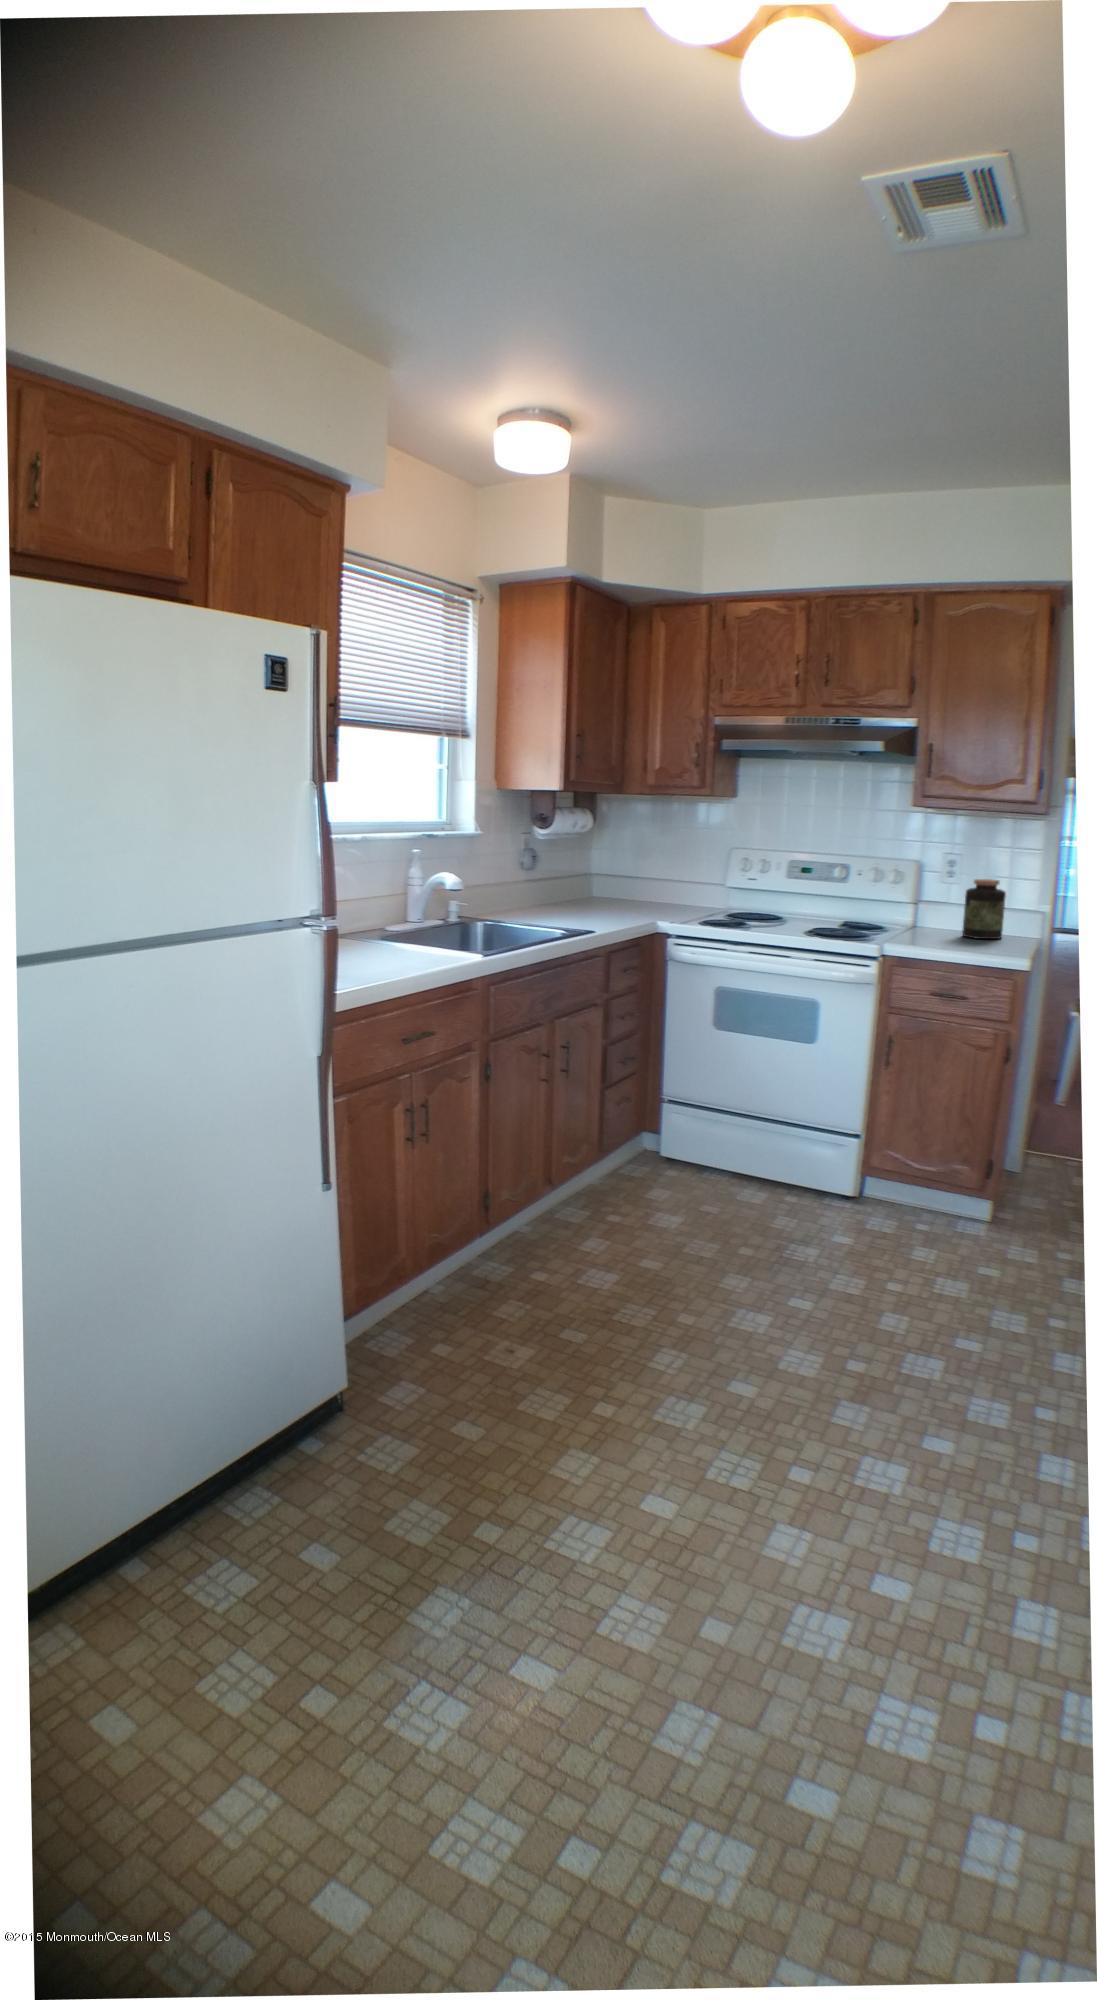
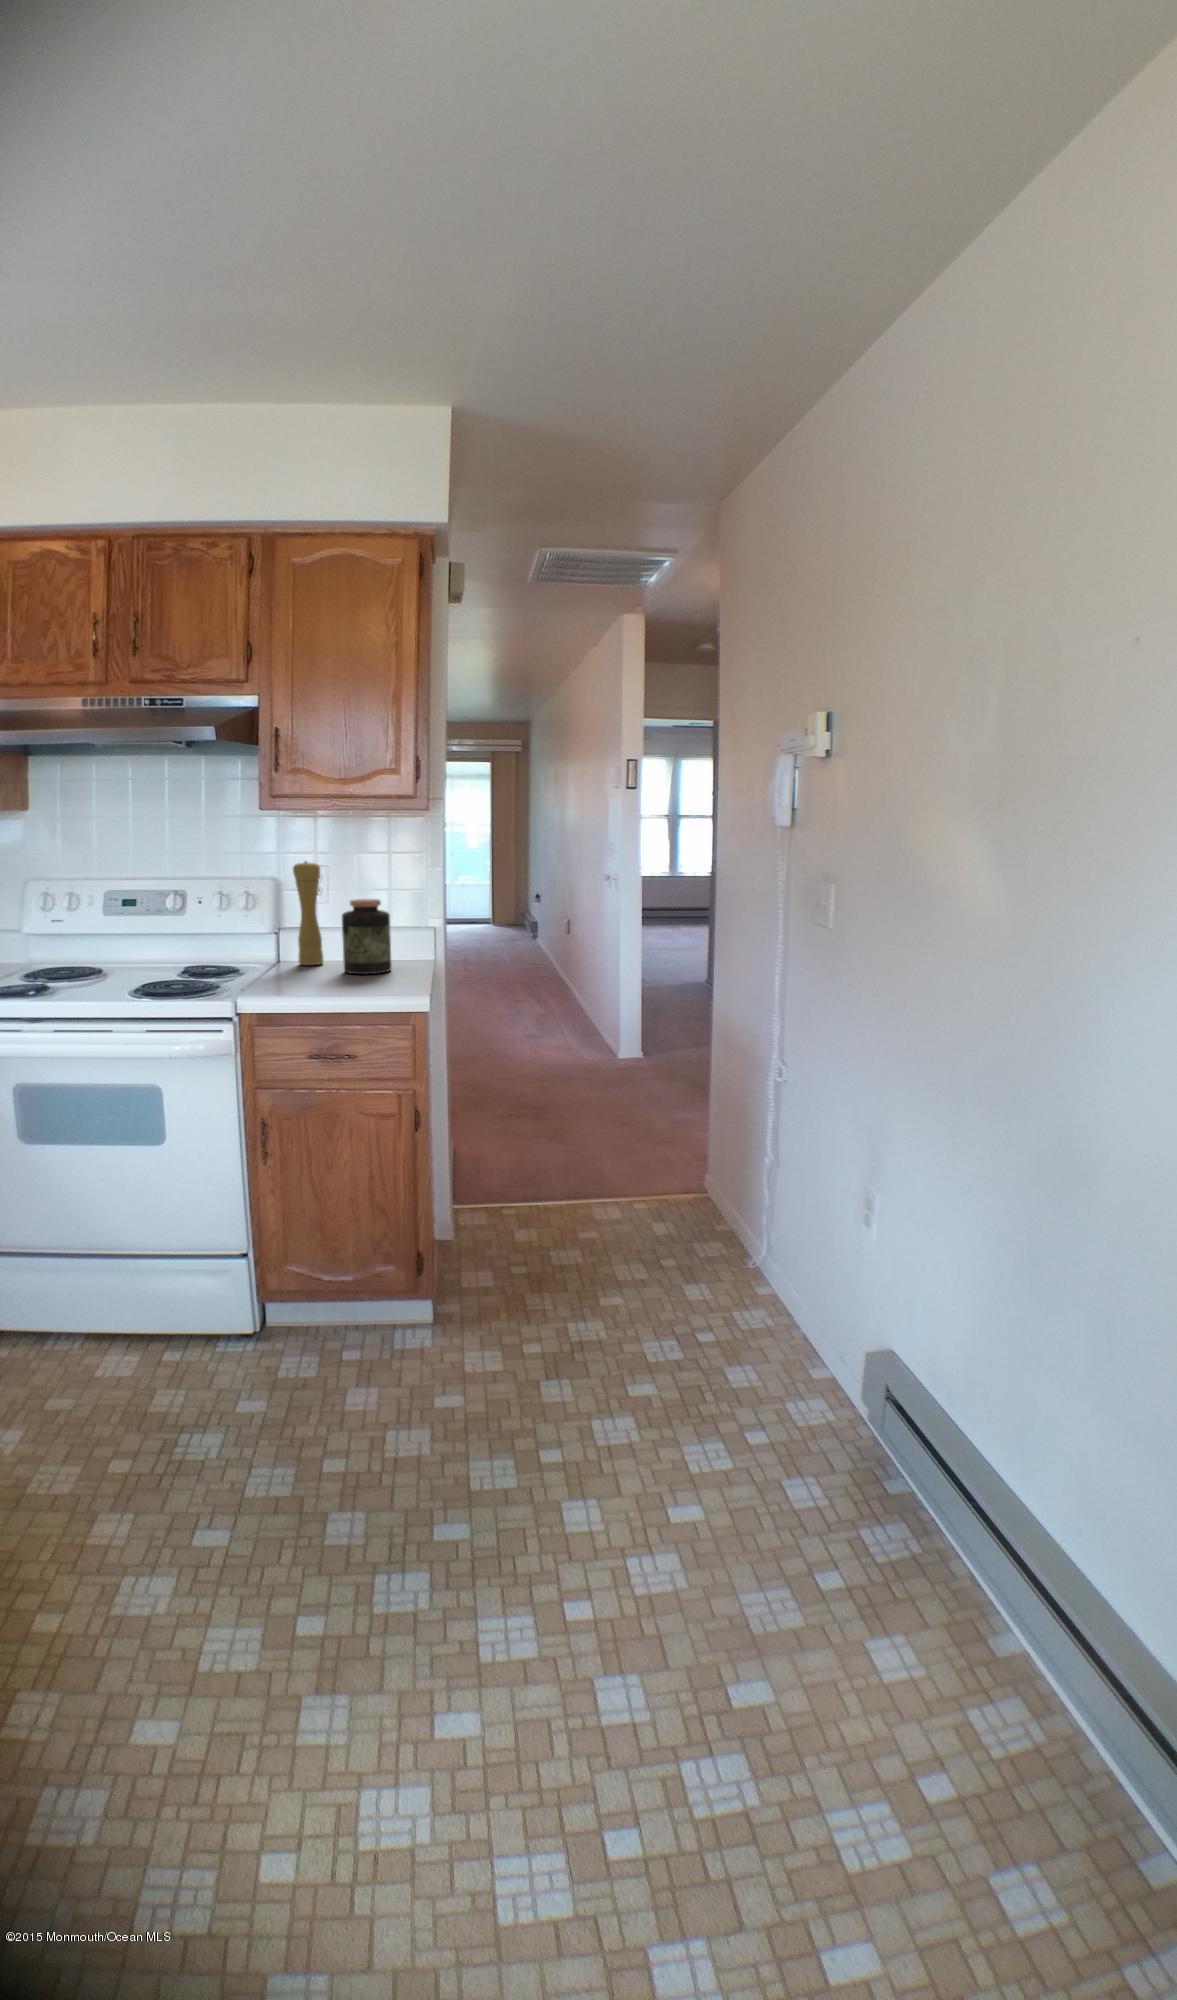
pepper mill: none [927,847,954,929] -> present [293,861,324,965]

